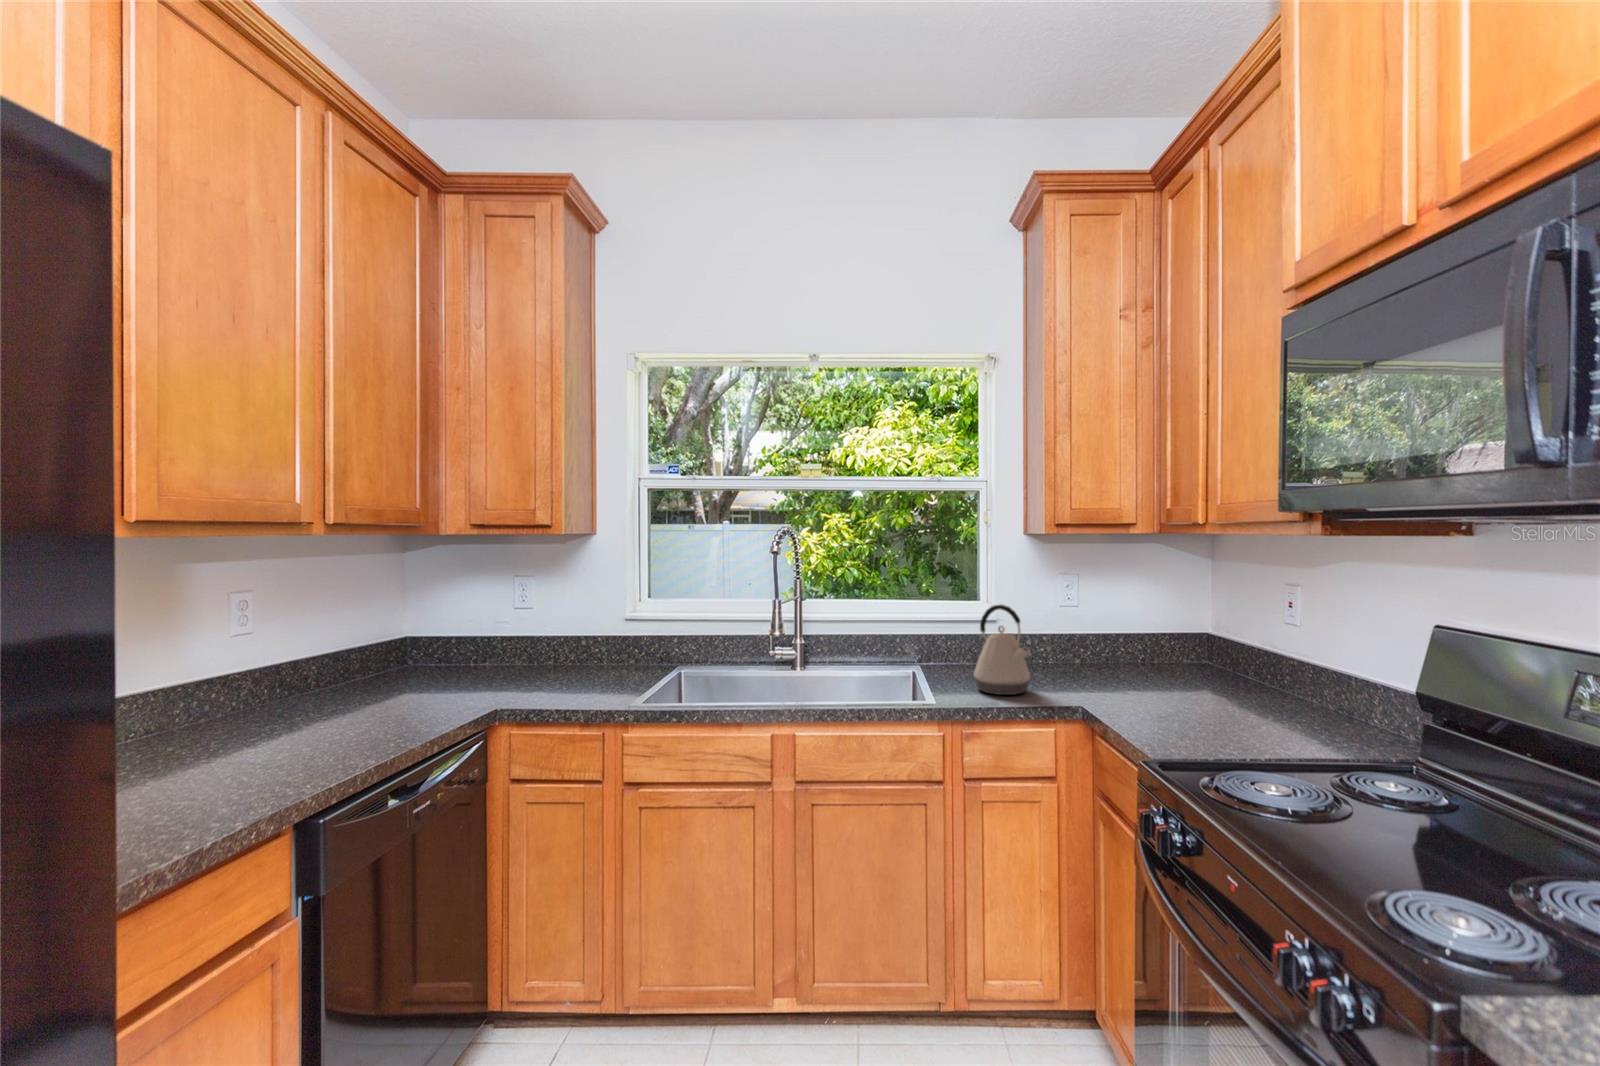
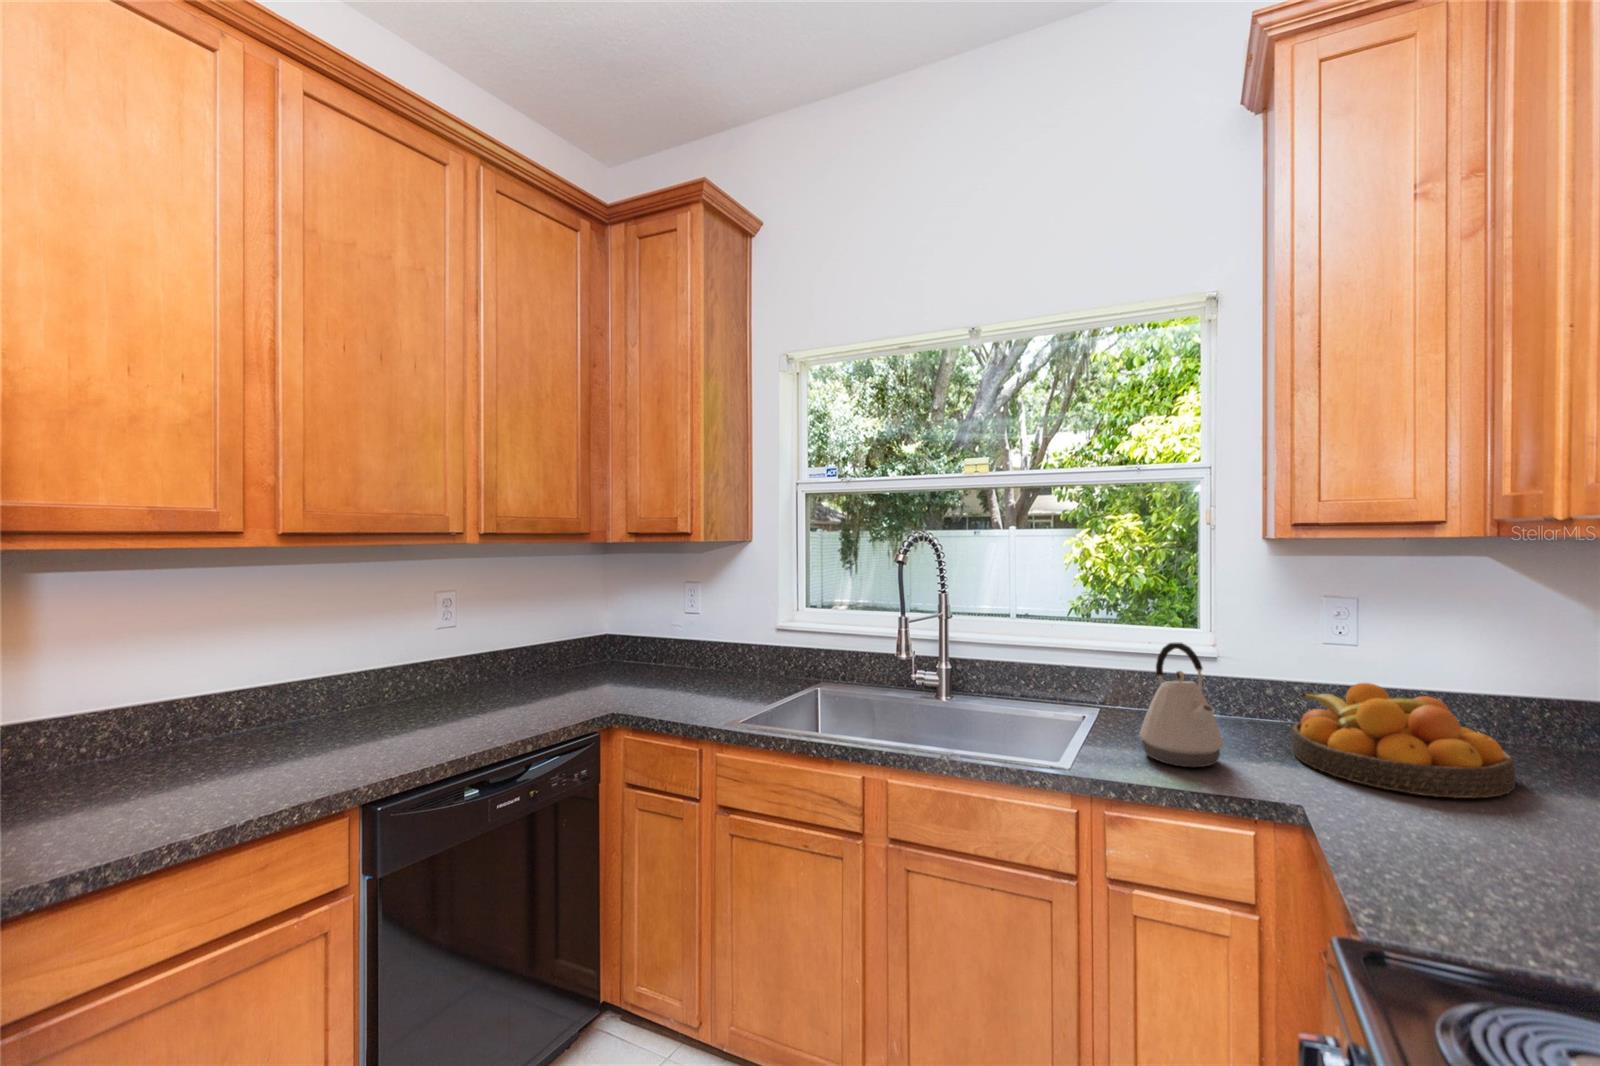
fruit bowl: none [1060,628,1186,694] -> present [1291,683,1515,798]

